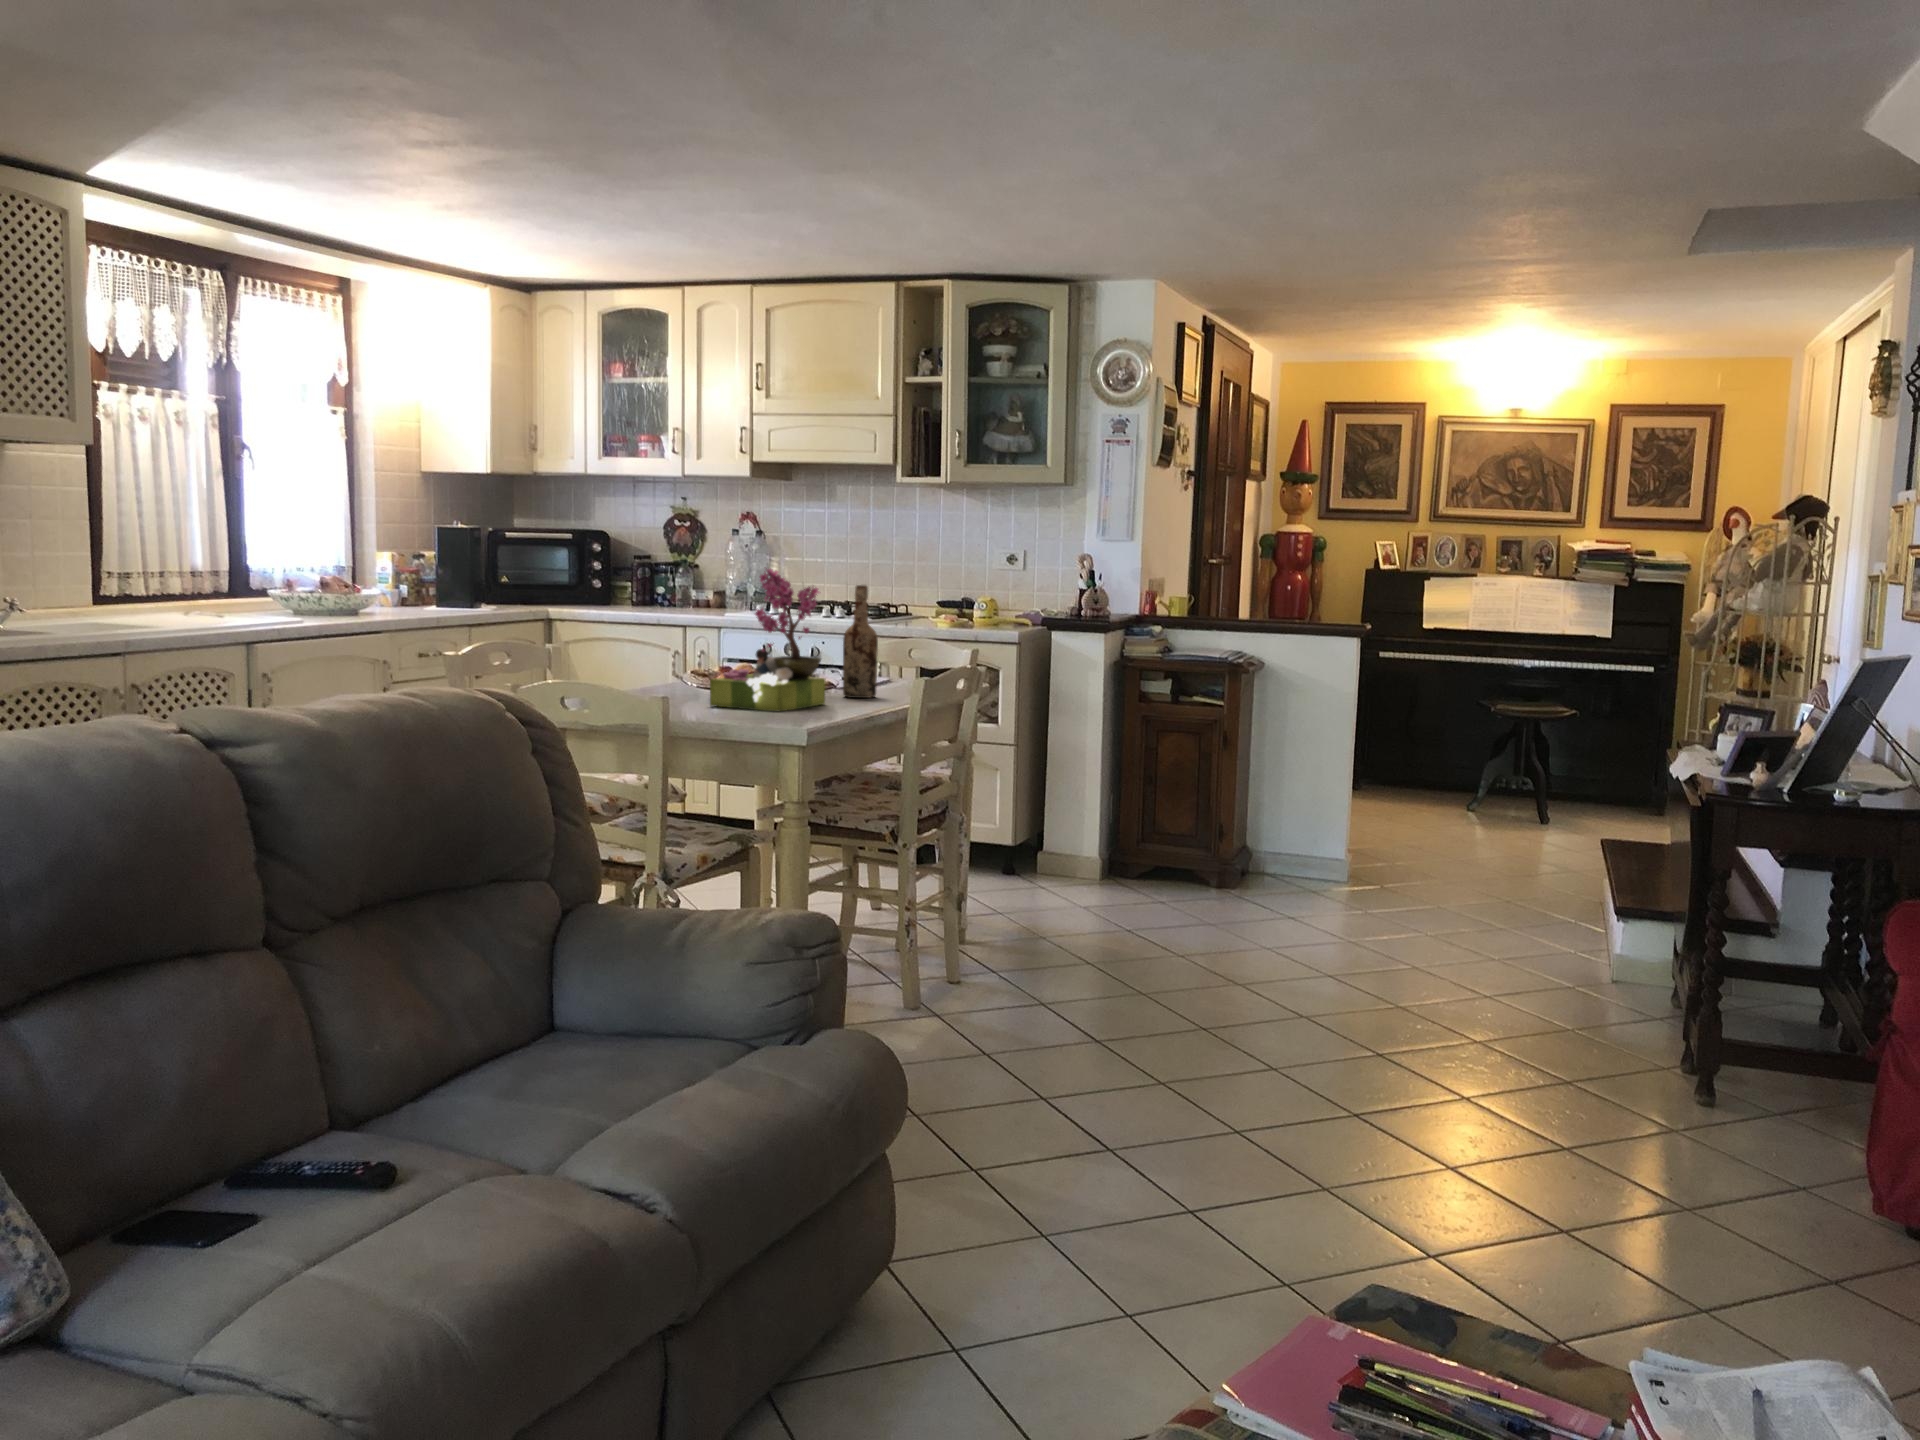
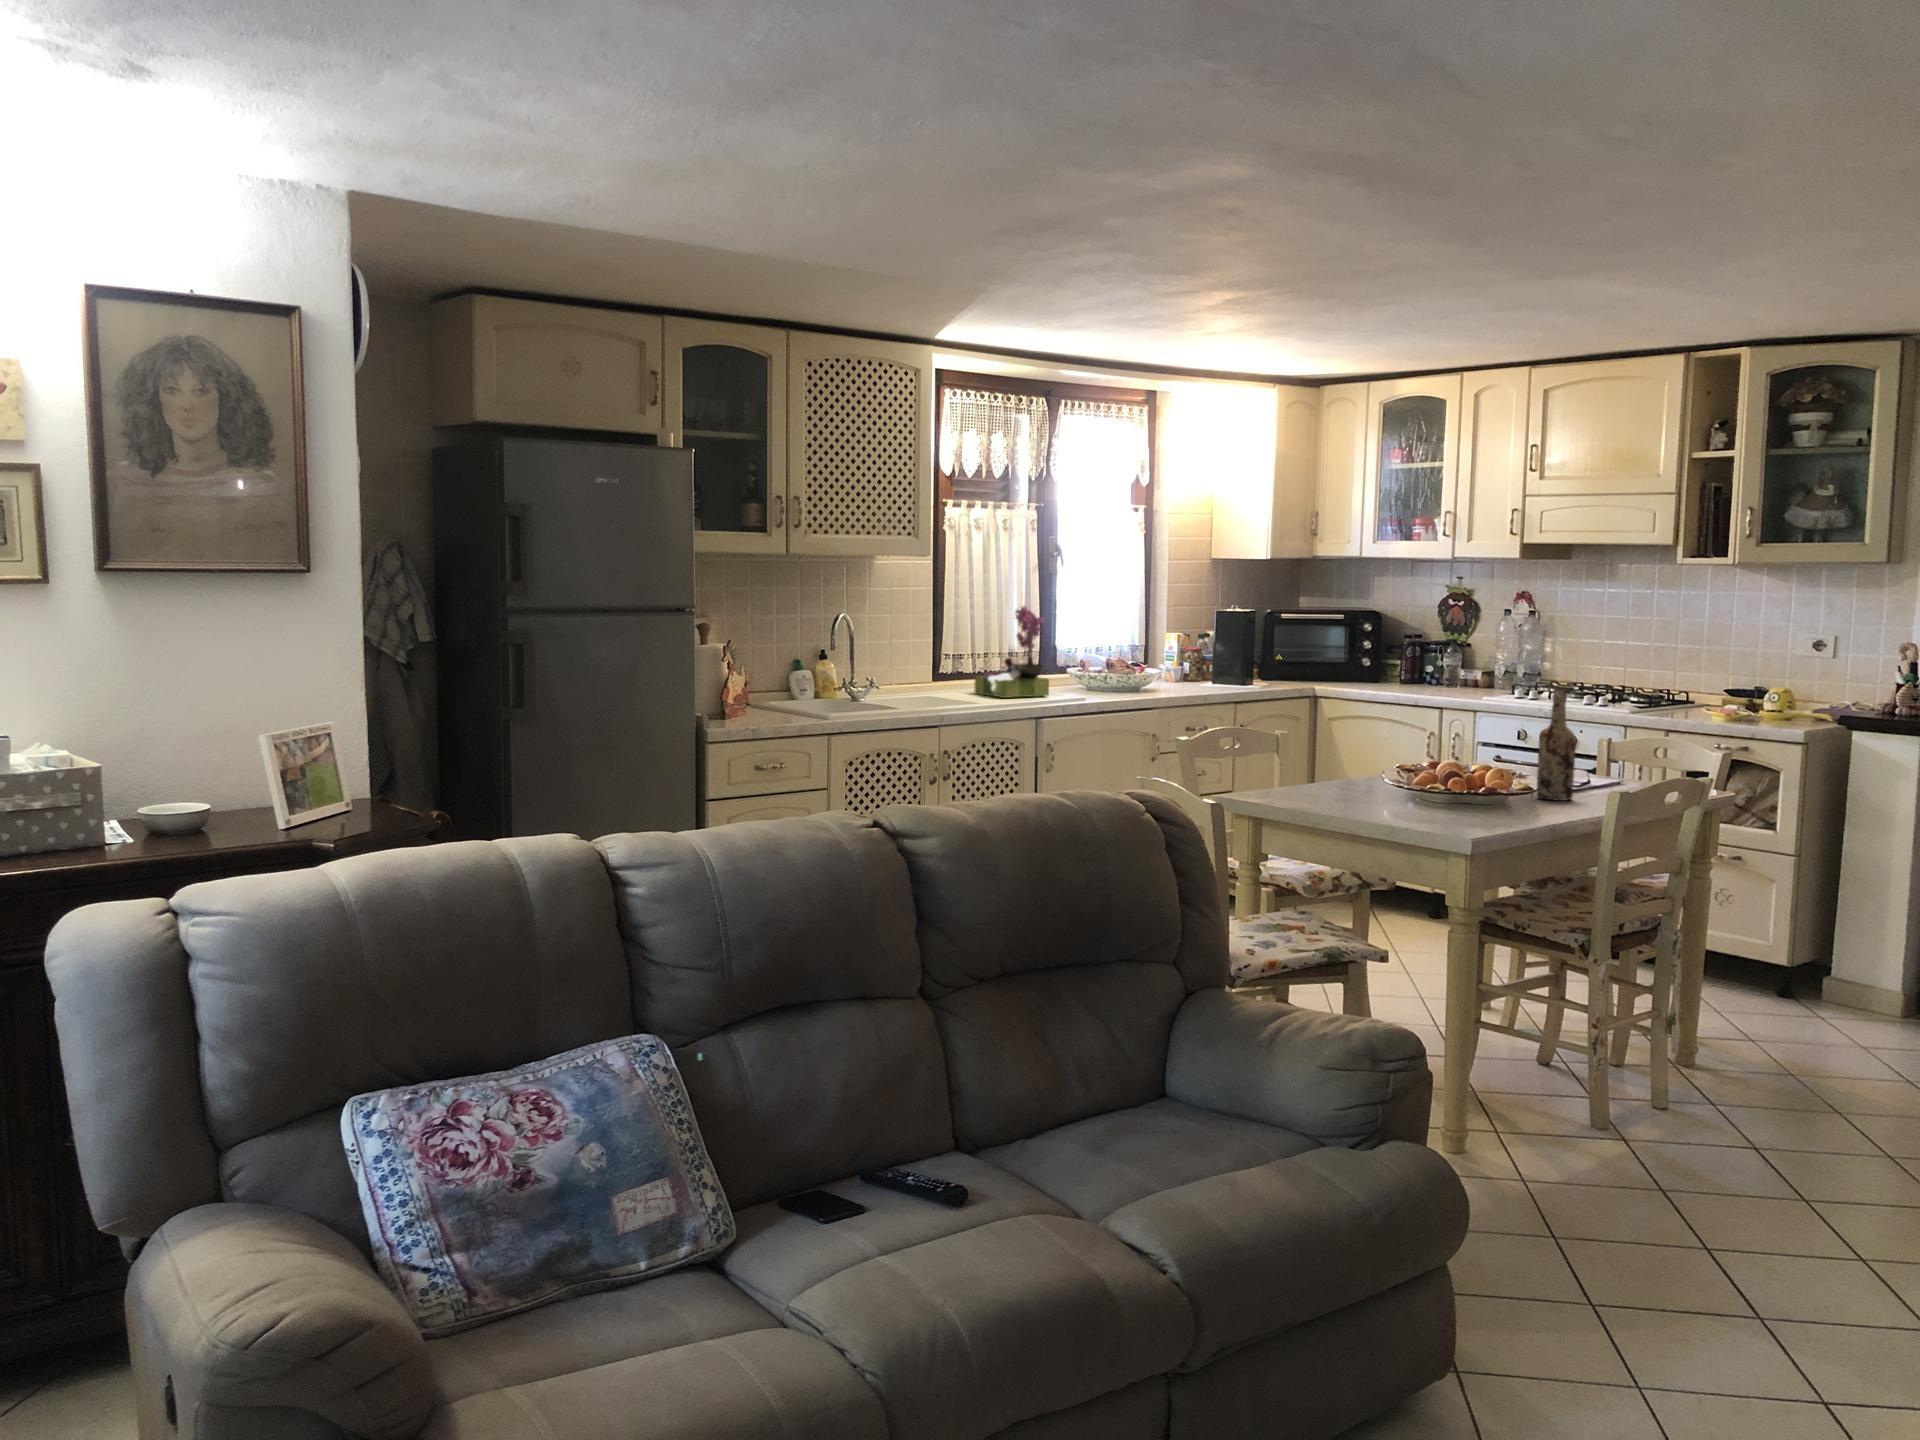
flower arrangement: present [710,568,826,711] -> present [974,606,1049,698]

